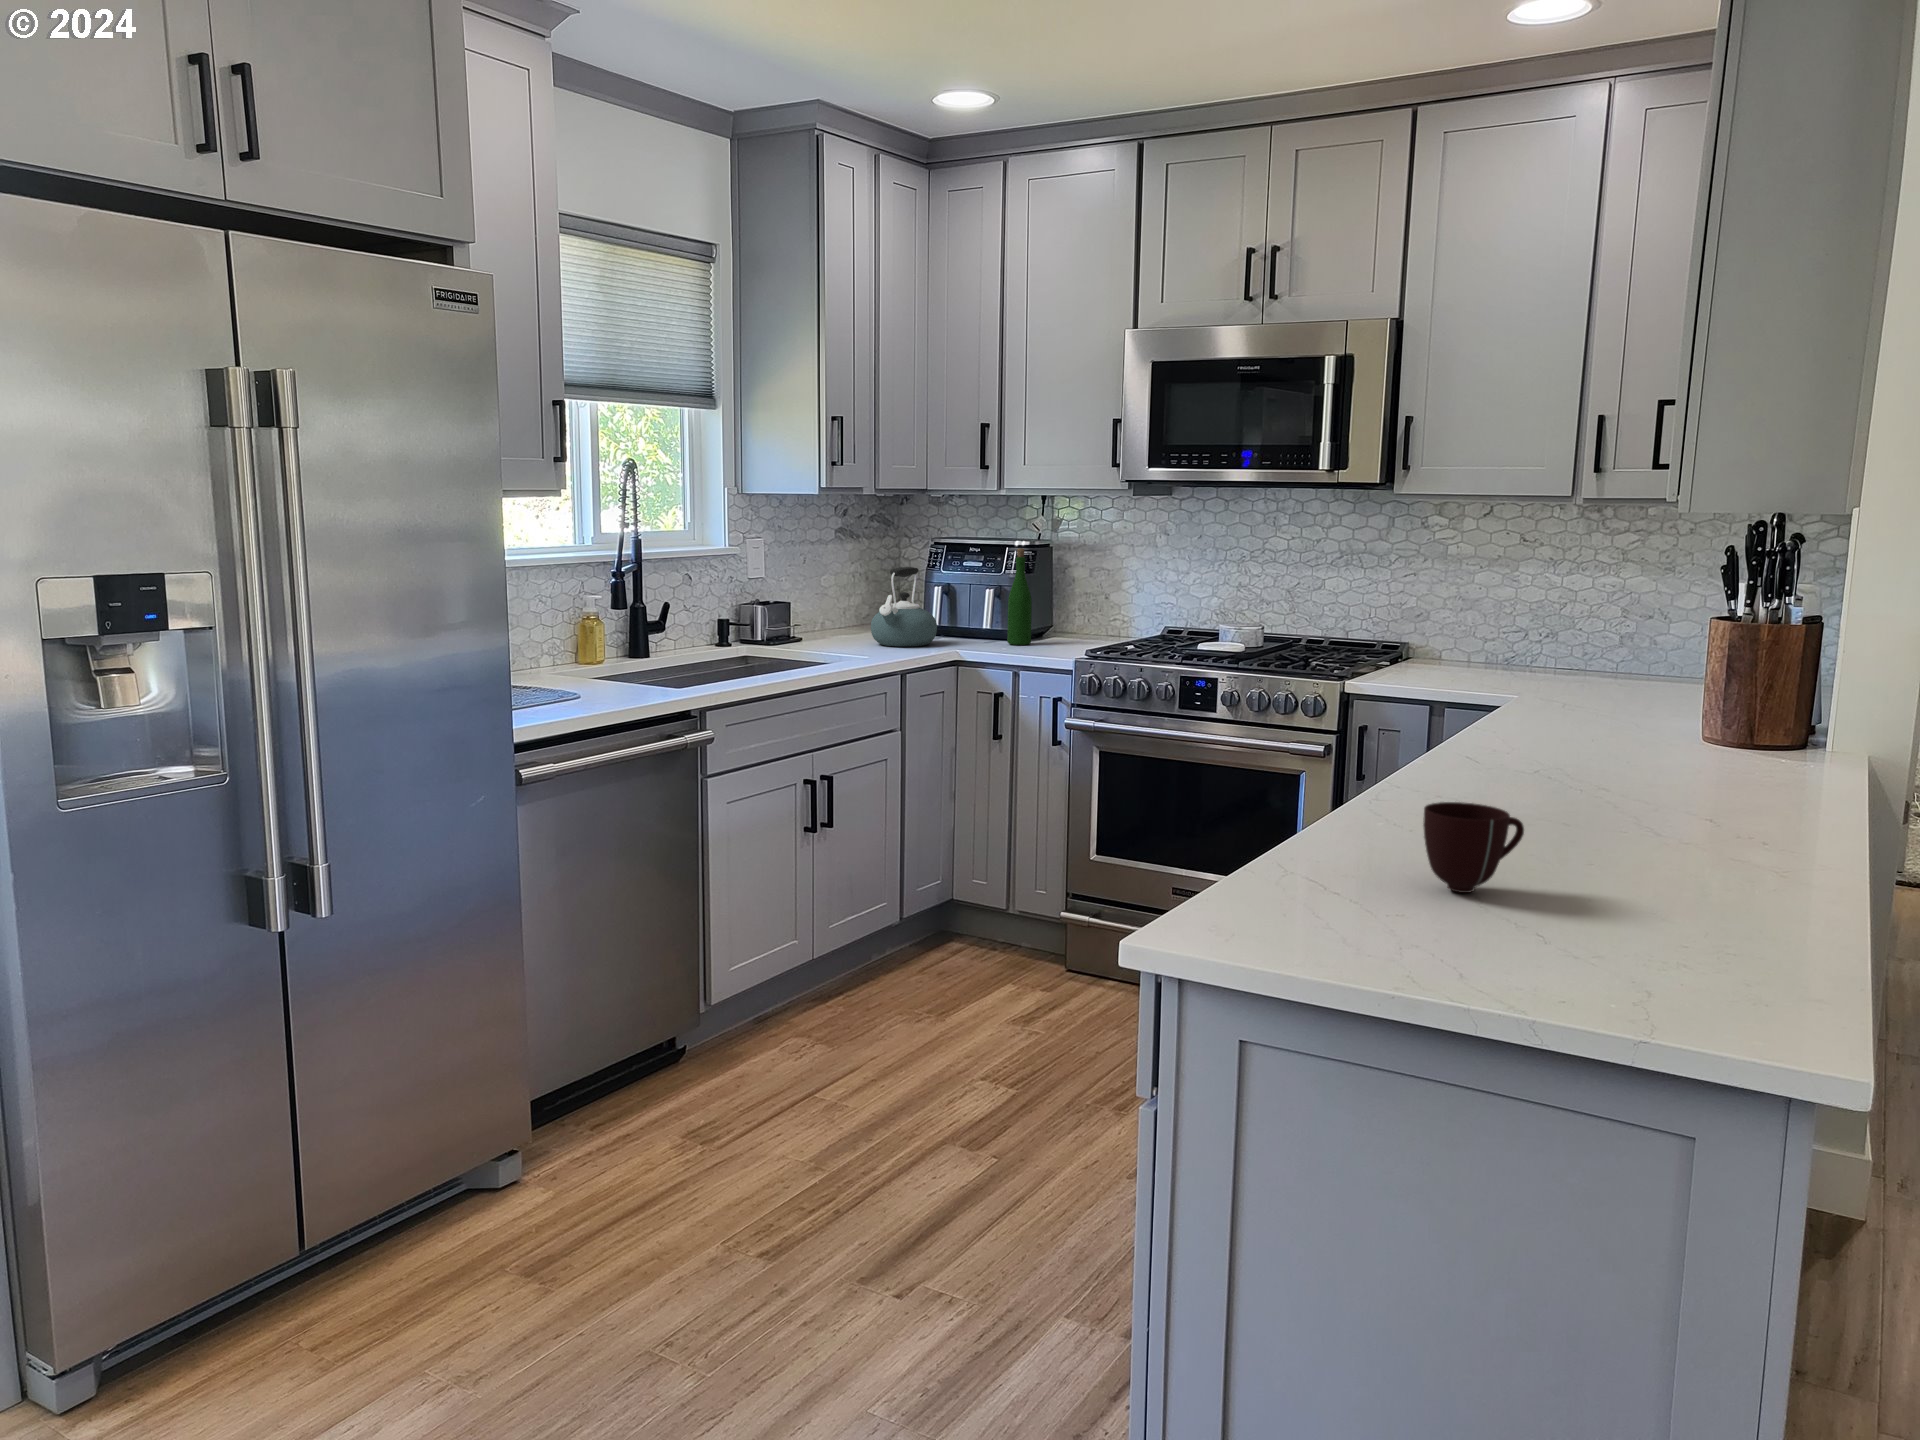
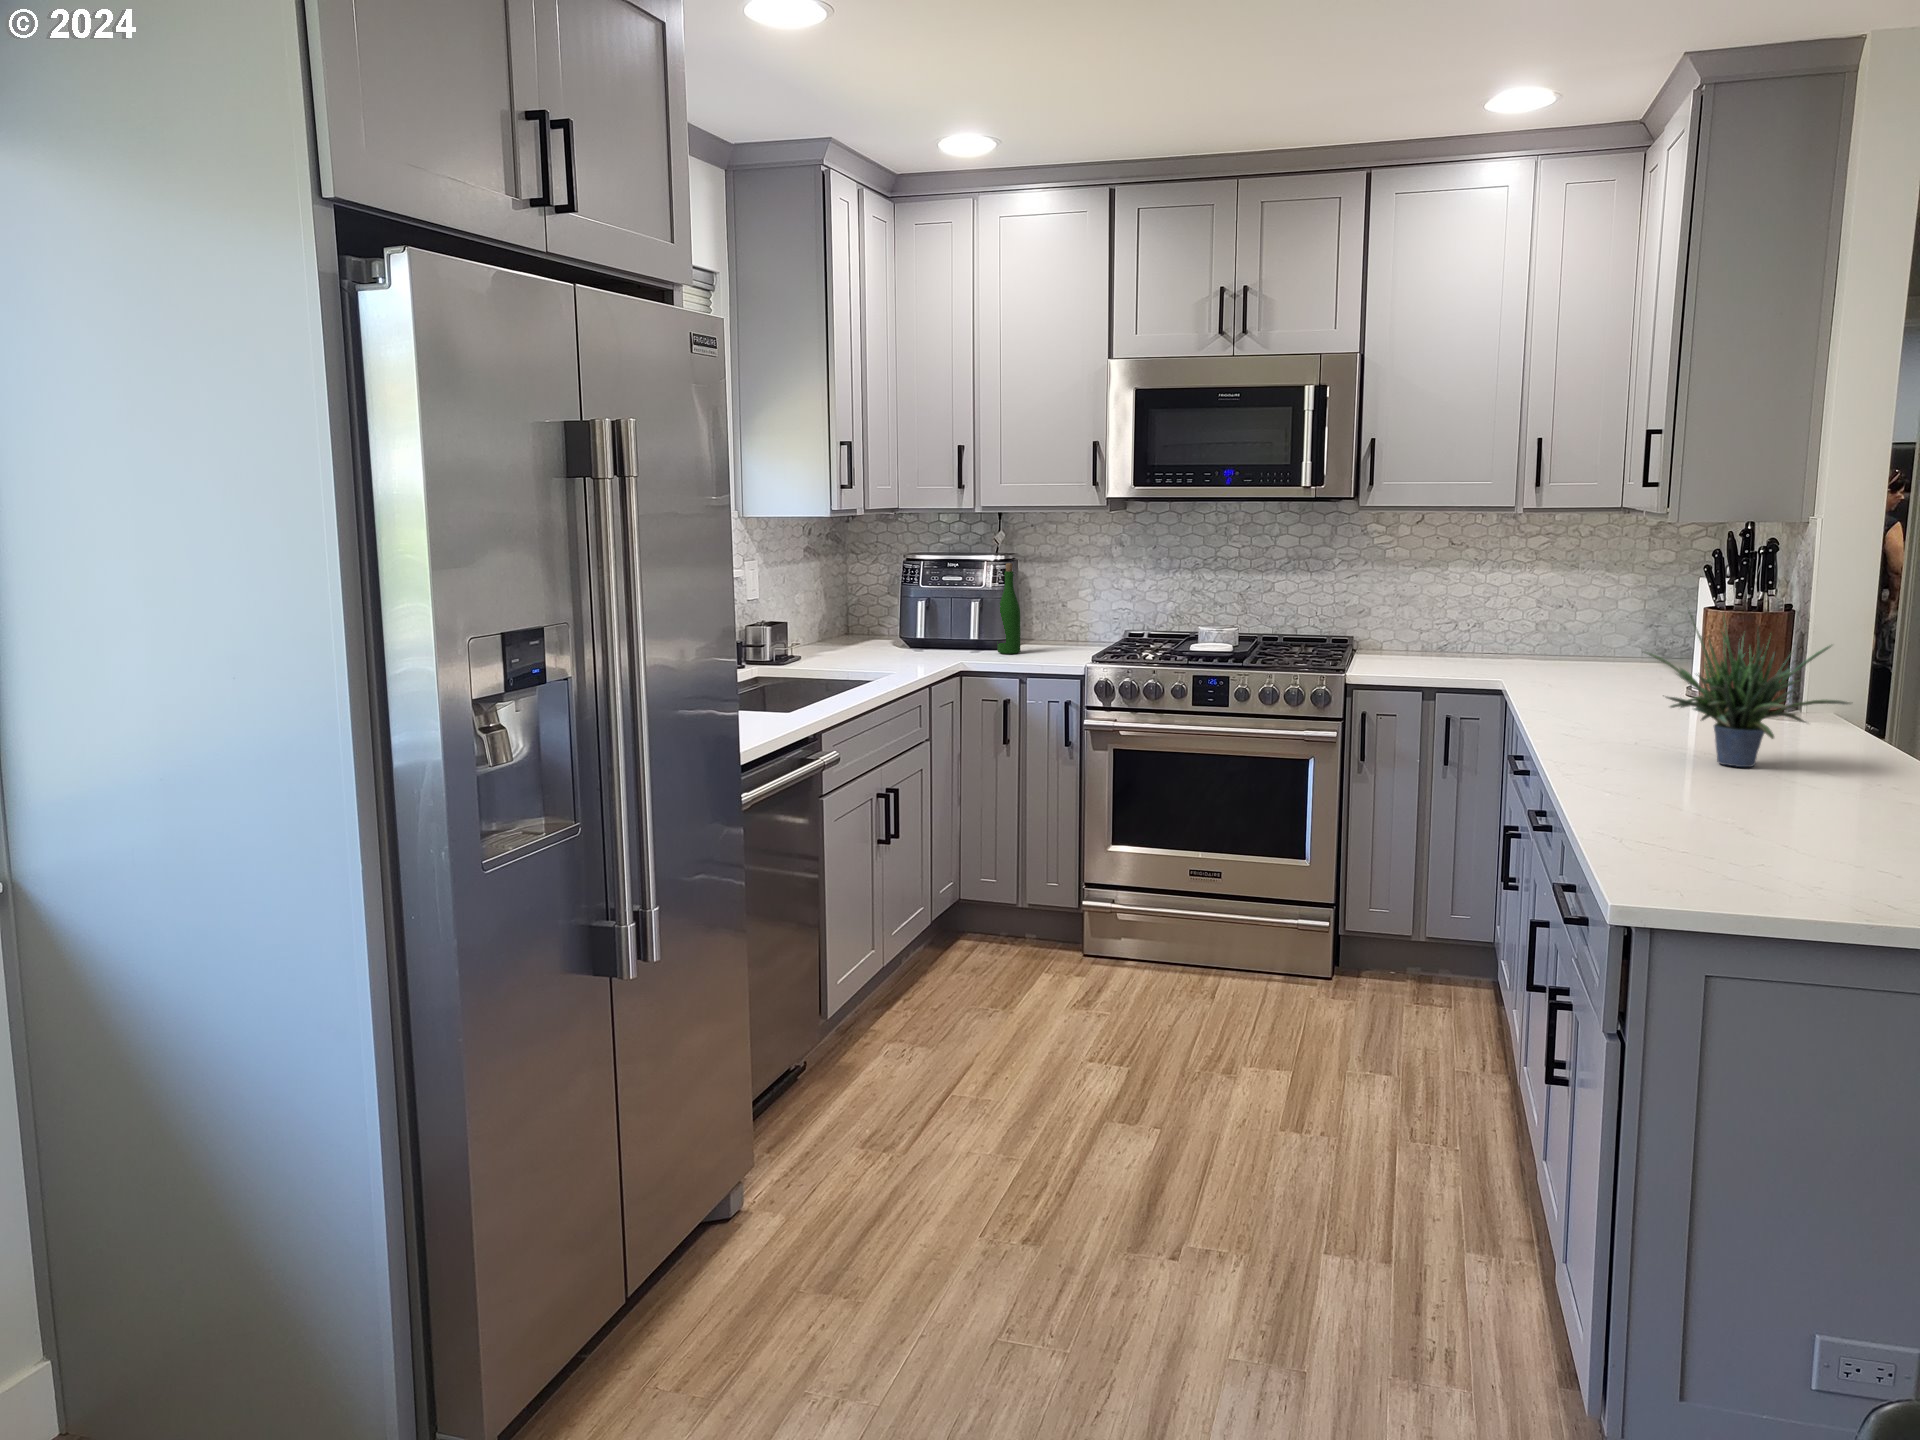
kettle: present [871,567,937,647] -> none [872,584,936,661]
potted plant: none [1507,595,1733,802] -> present [1644,613,1851,767]
mug: present [1423,802,1524,893] -> none [1749,776,1825,849]

